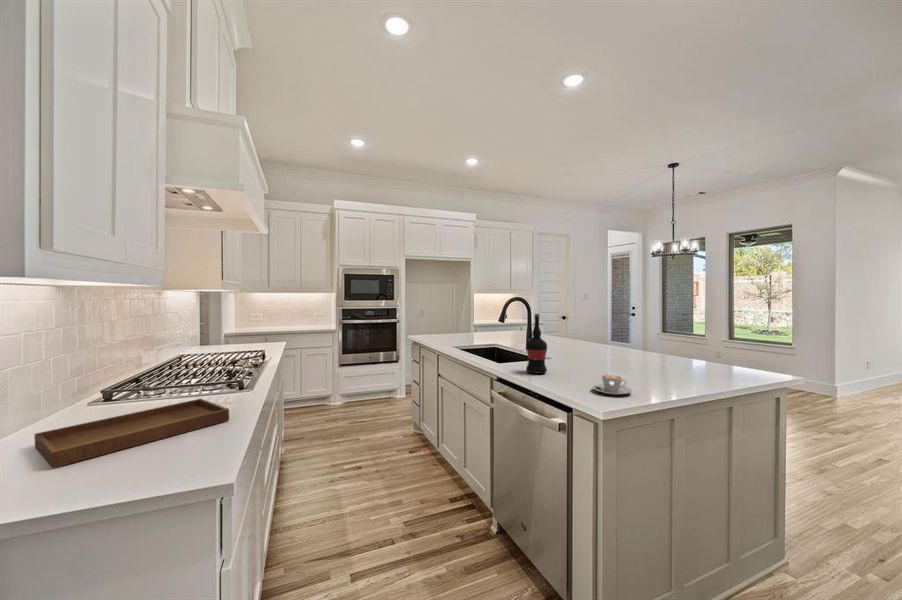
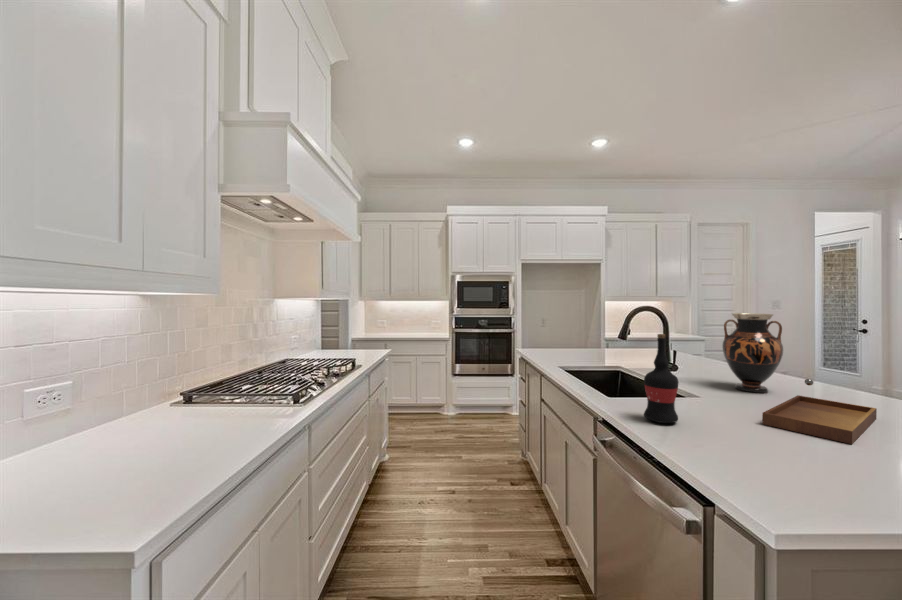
vase: none [565,301,599,353] -> present [722,313,783,393]
coffee cup: present [592,375,632,395] -> none [753,448,841,493]
tray: present [35,384,229,468] -> present [762,379,877,444]

